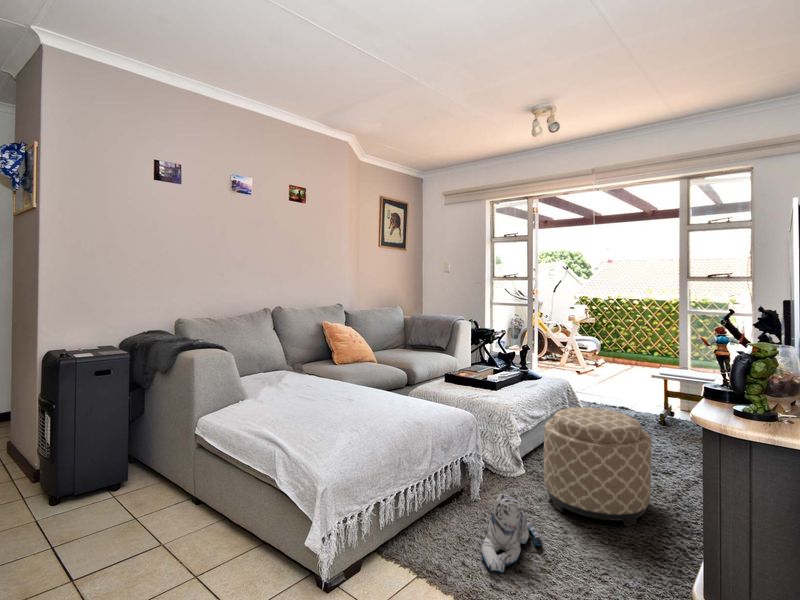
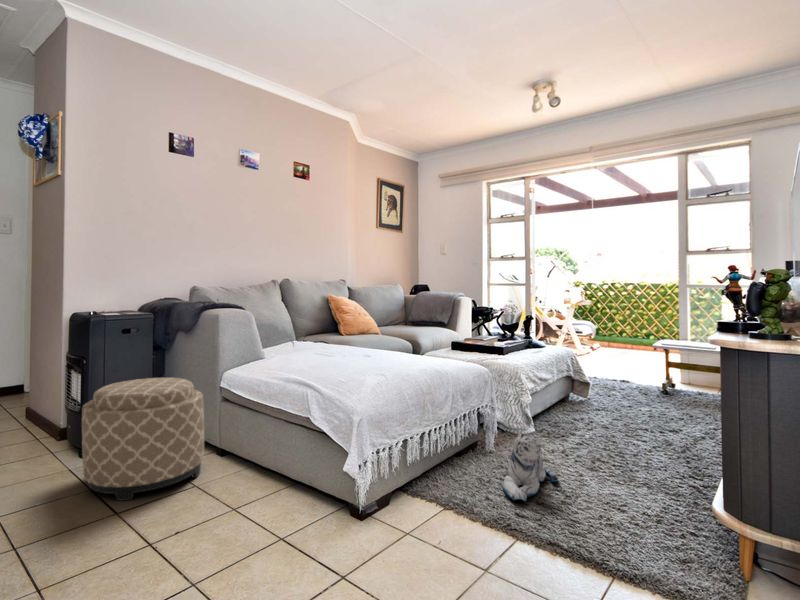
ottoman: present [544,407,652,526] -> present [82,378,204,501]

